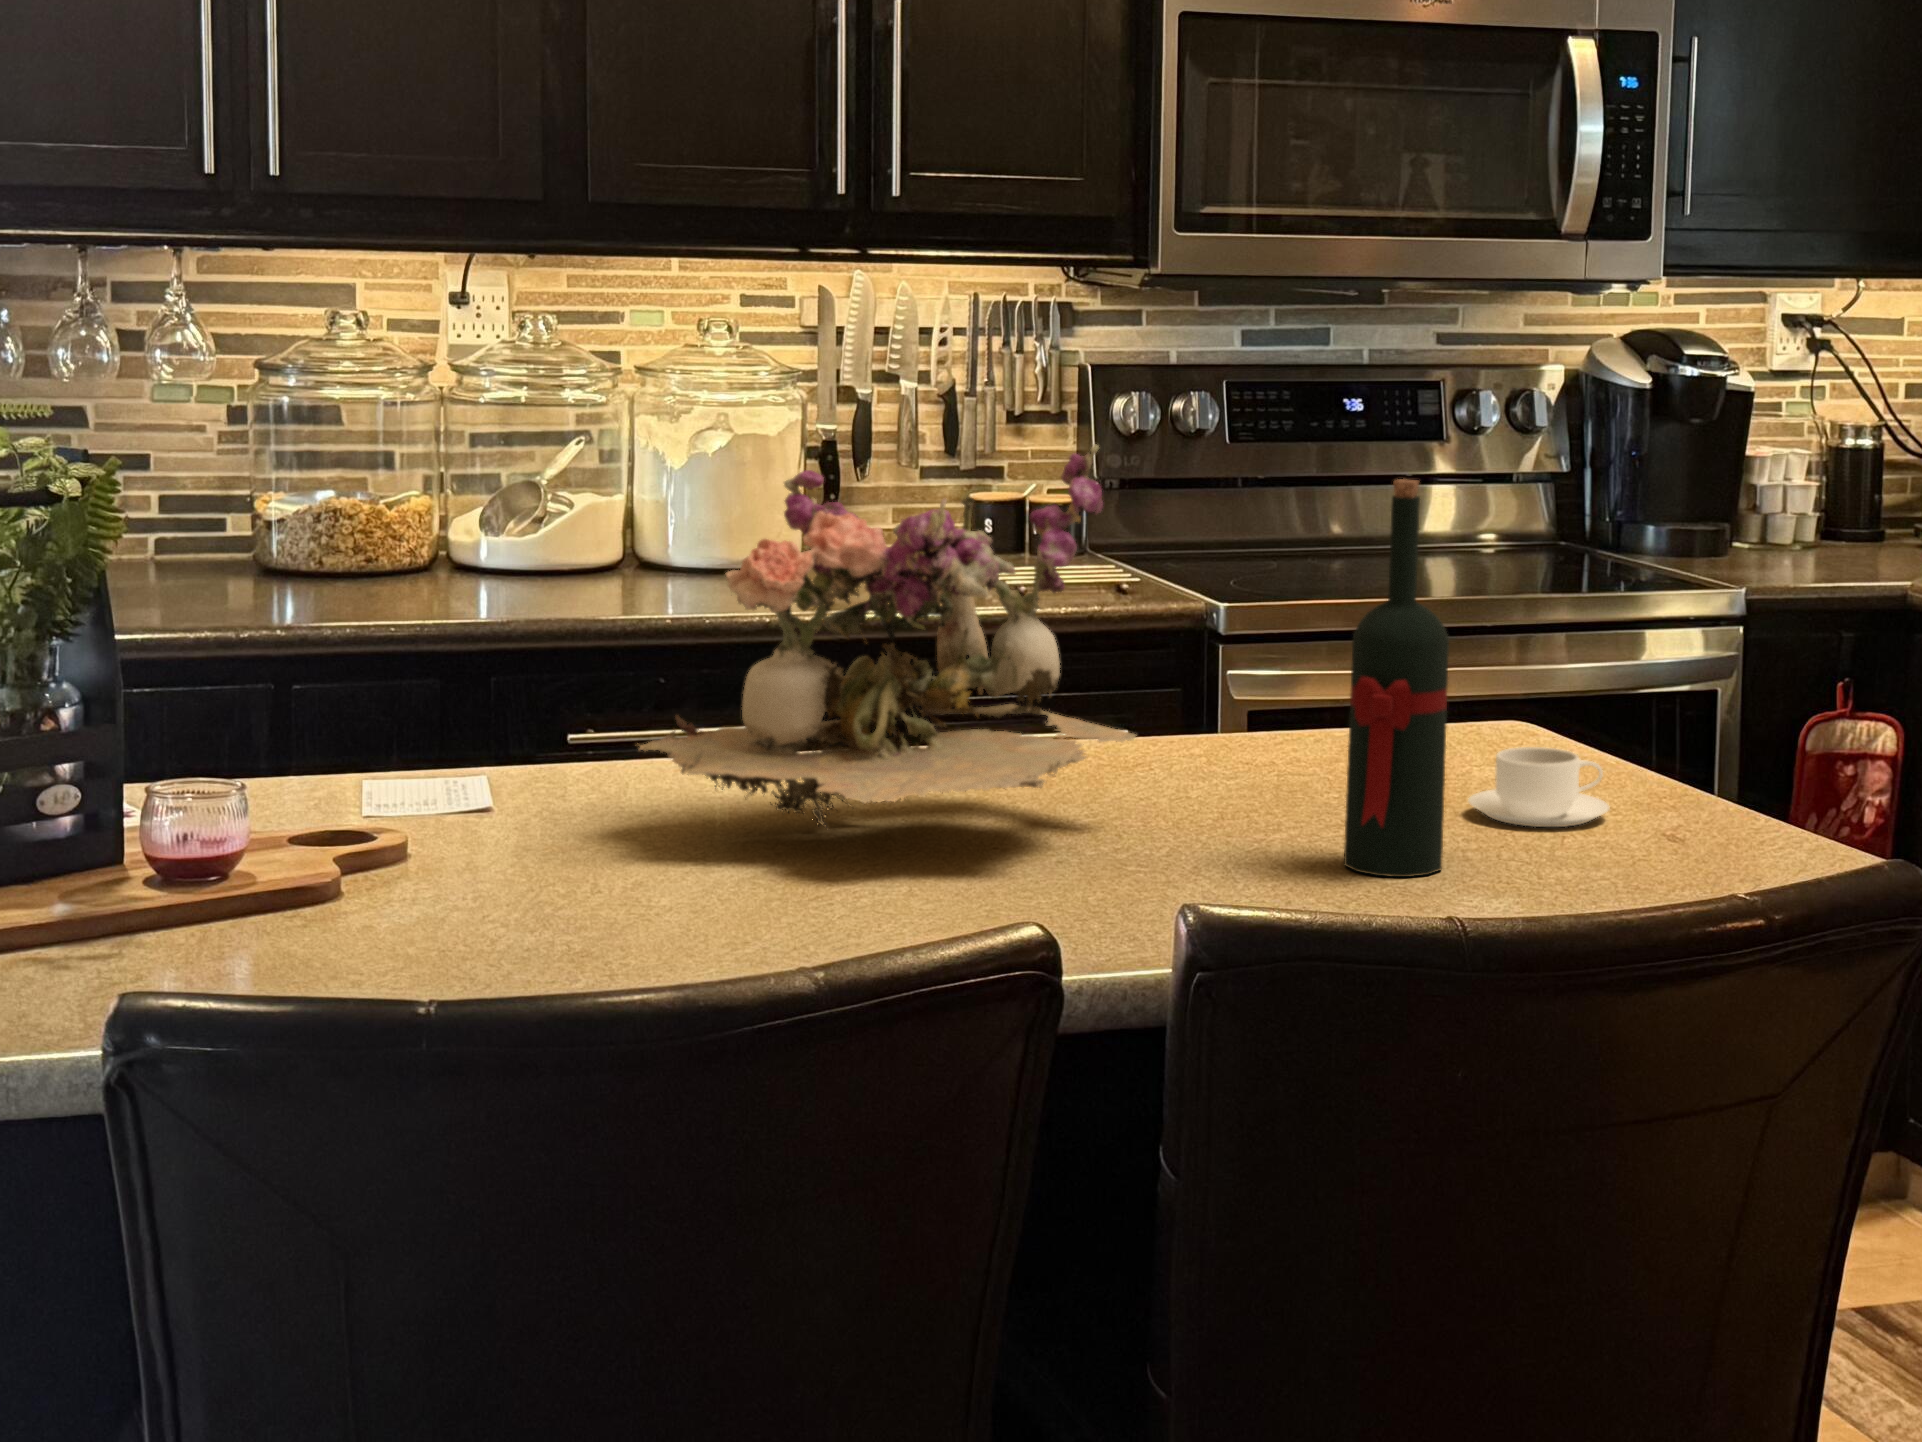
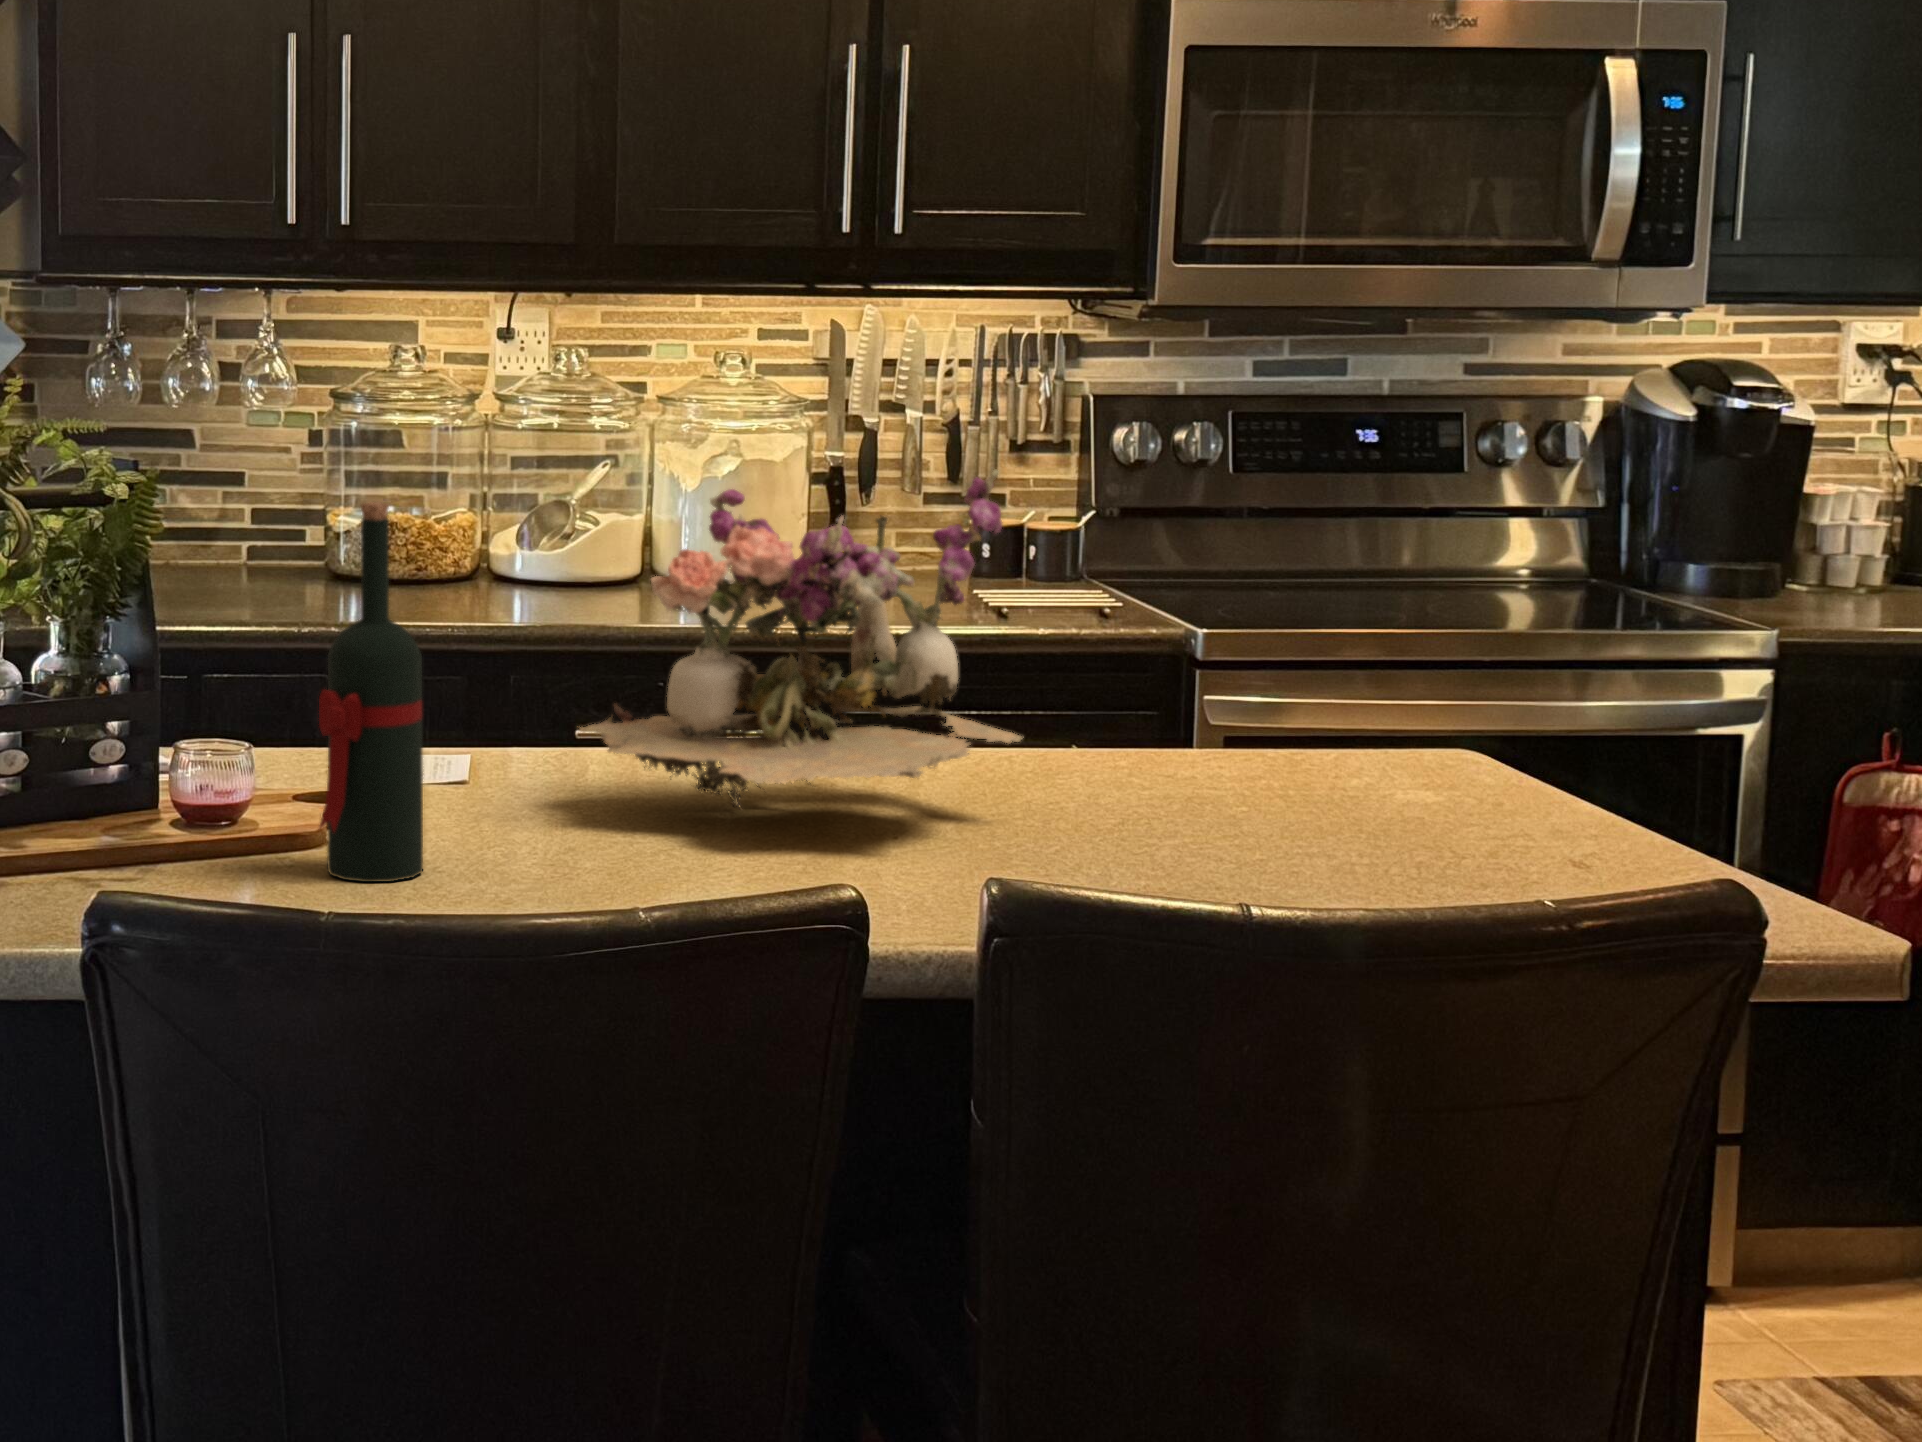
wine bottle: present [1344,479,1449,877] -> present [319,502,423,882]
coffee cup: present [1468,747,1609,827] -> none [1349,766,1491,843]

